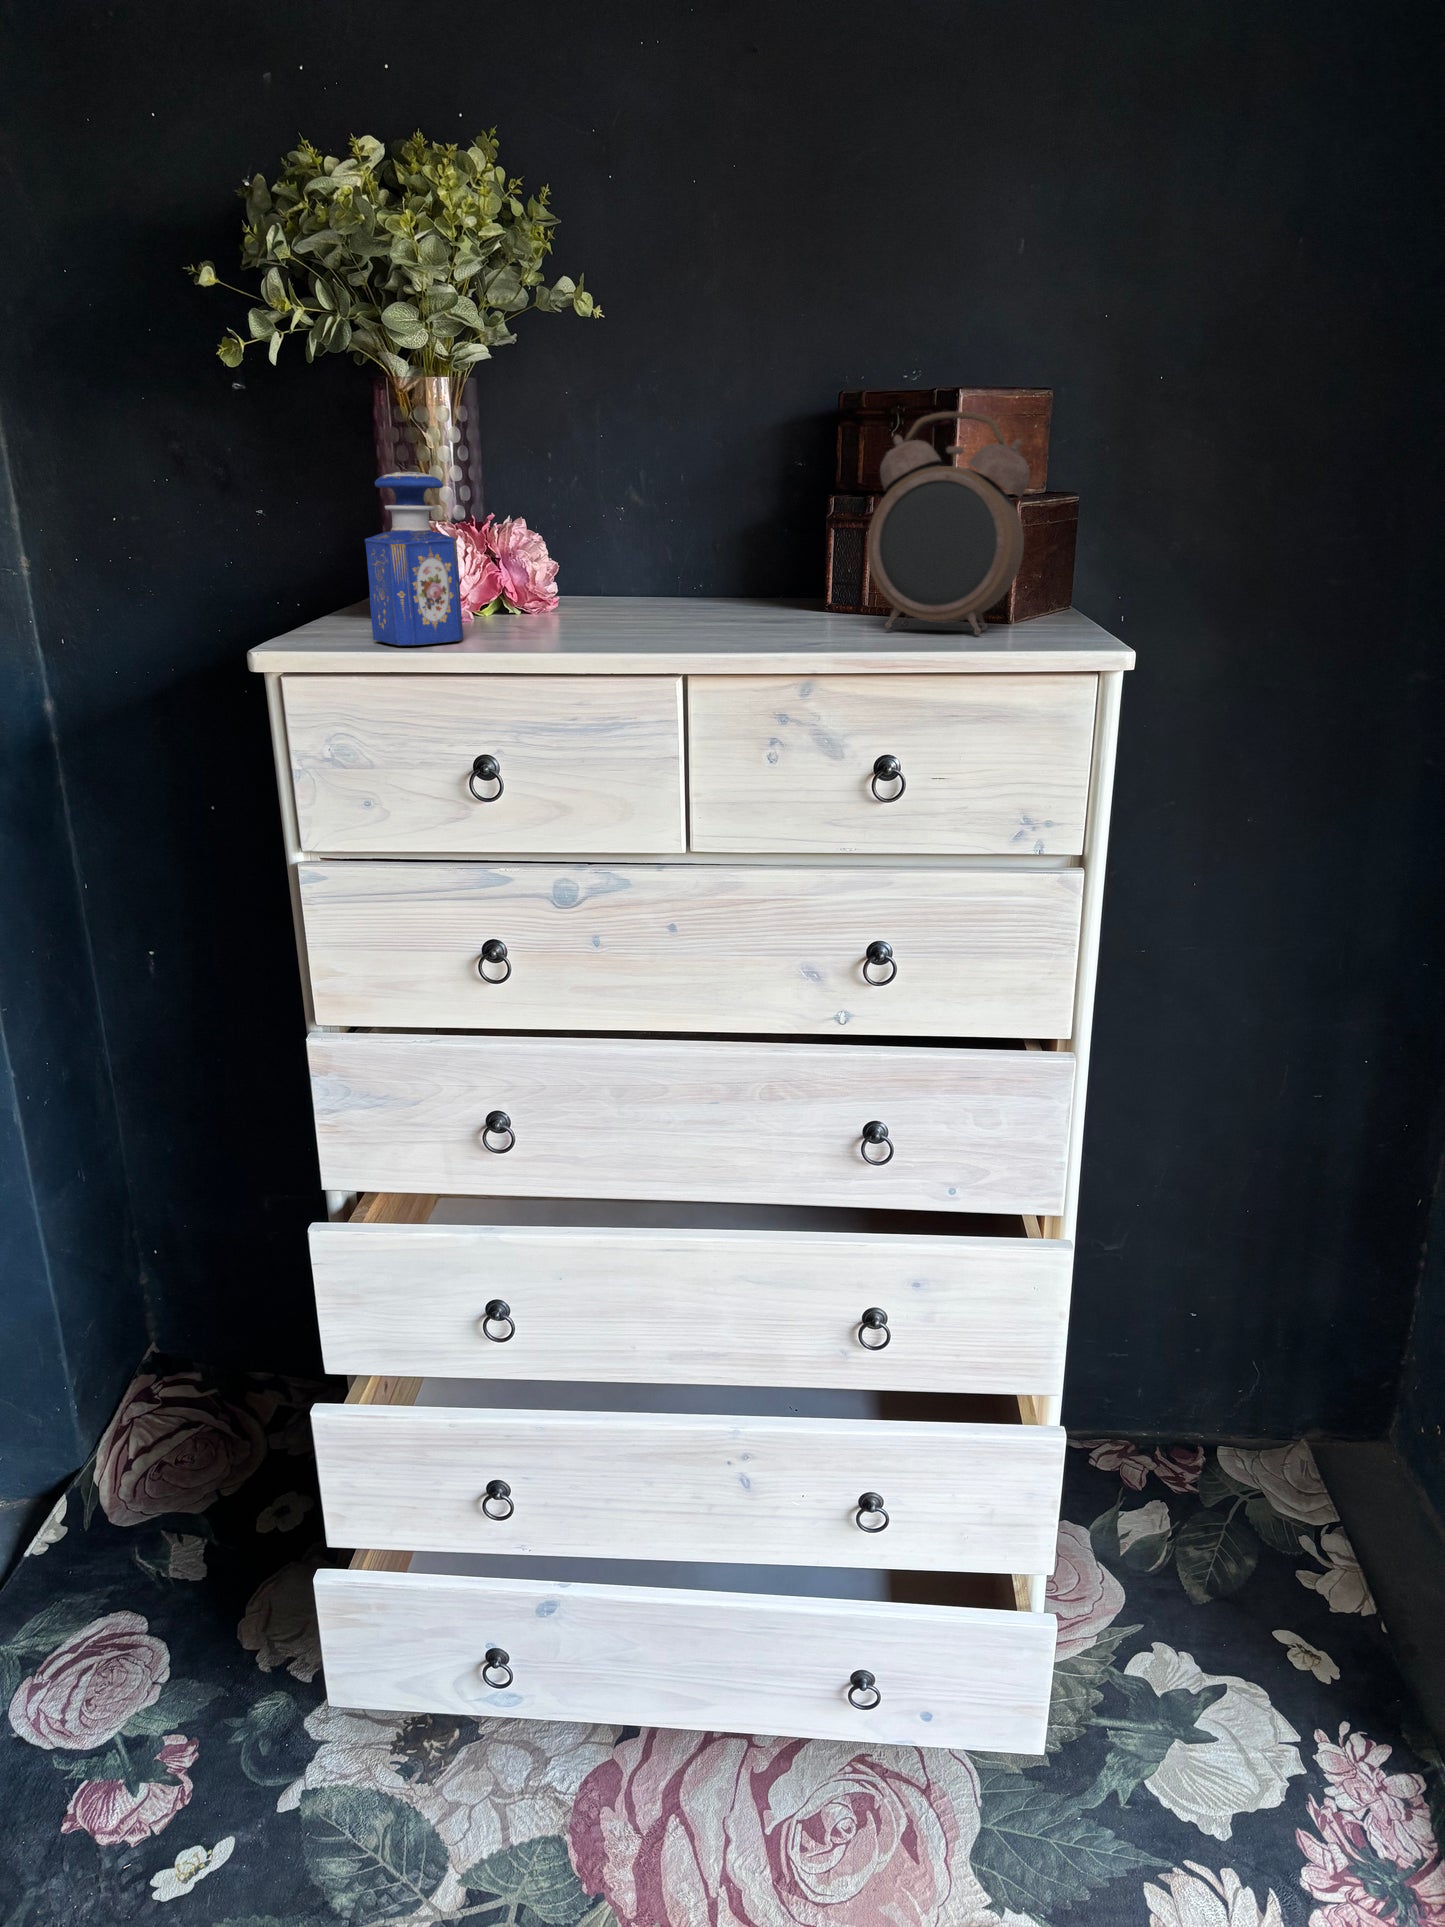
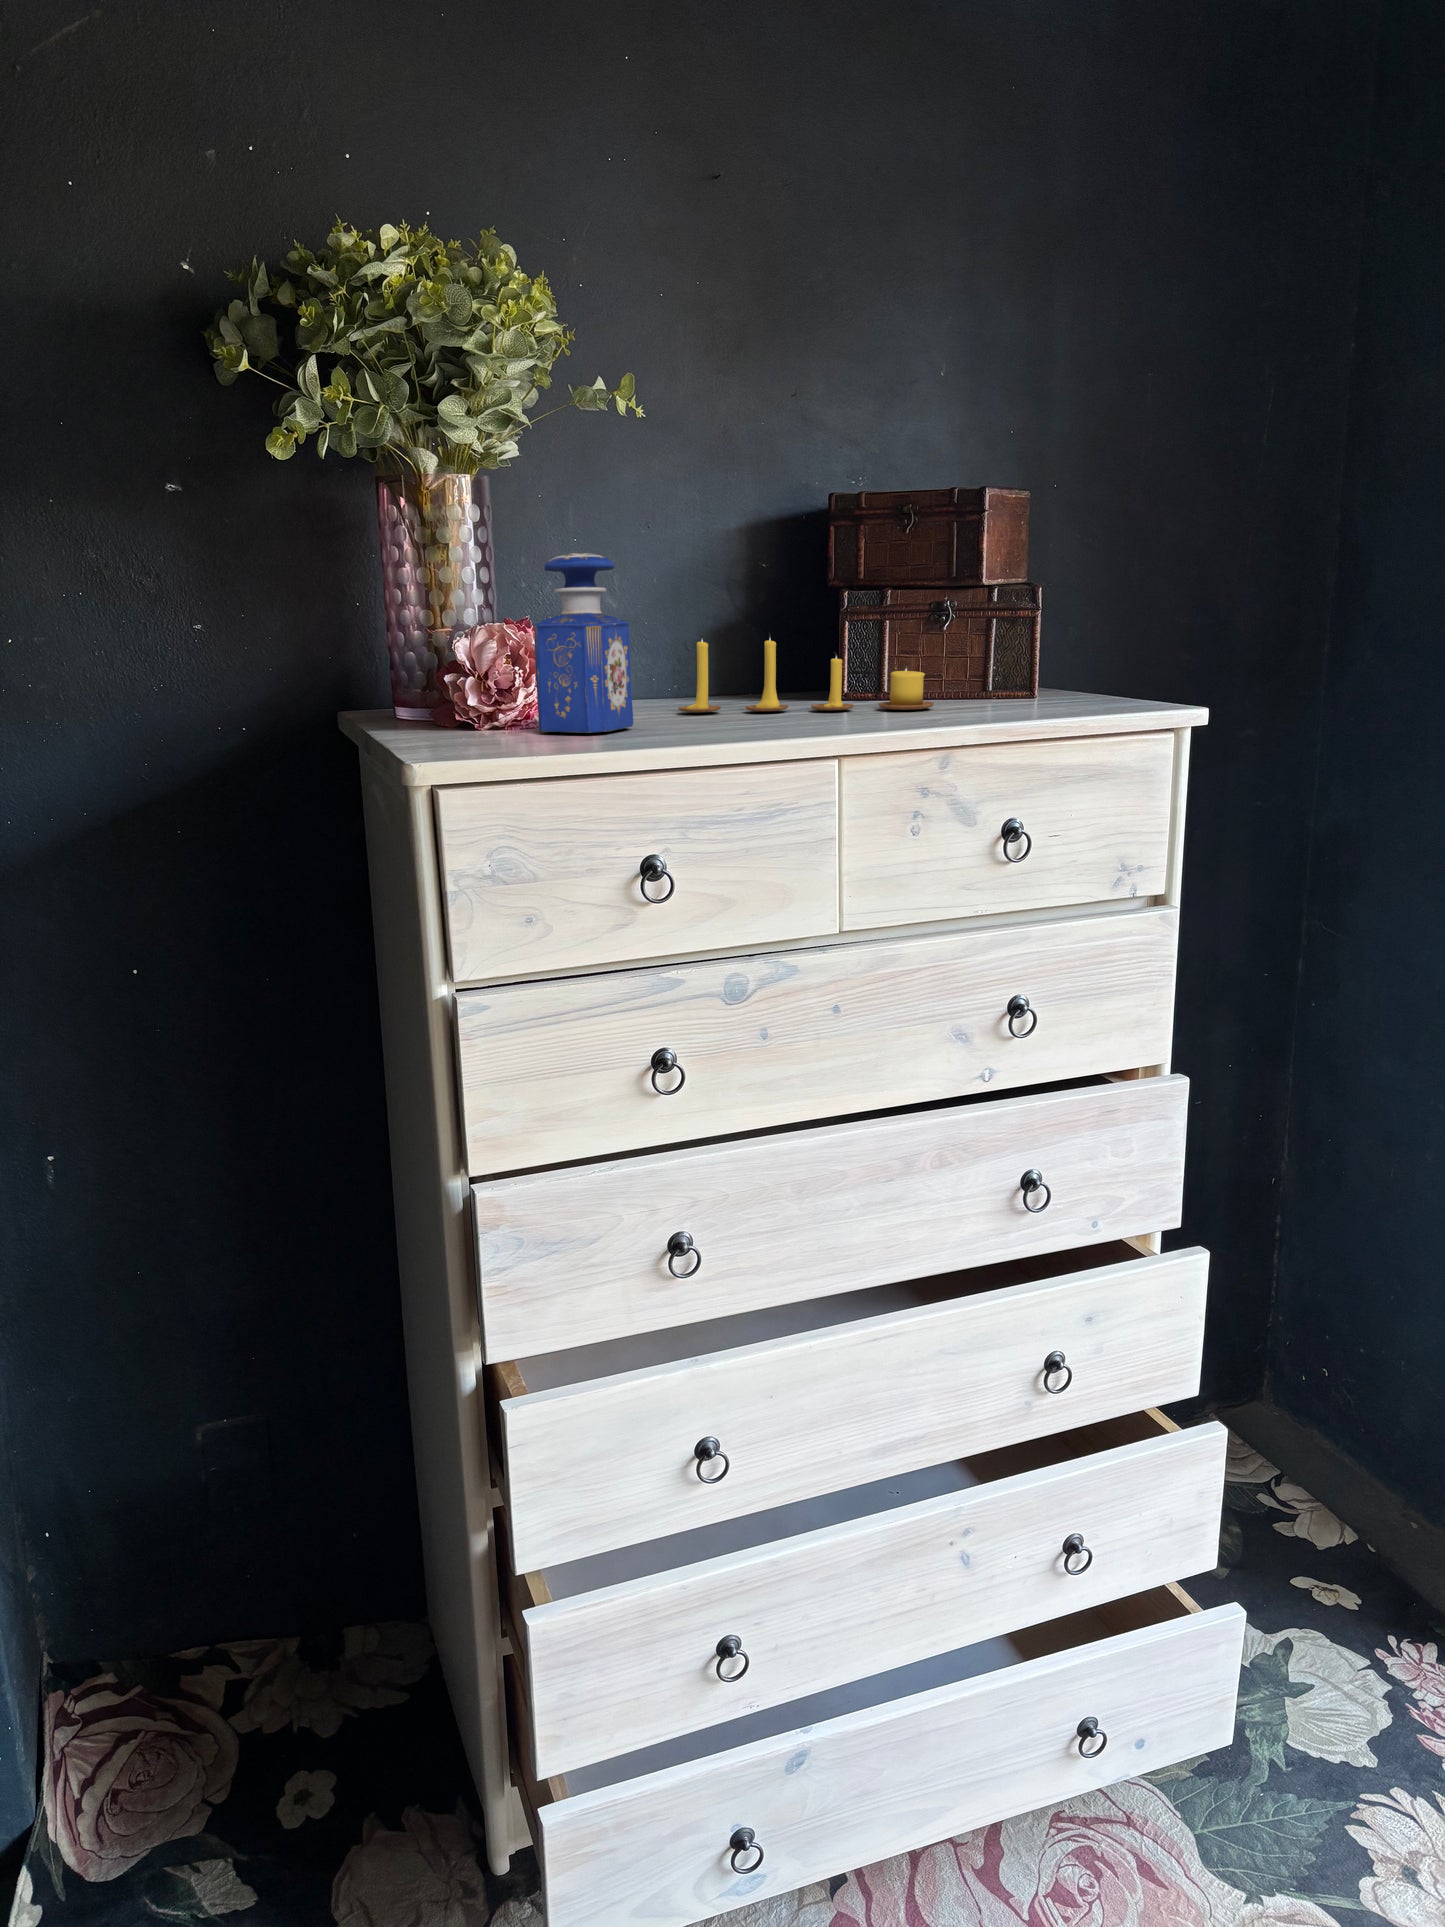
alarm clock: present [867,412,1030,635] -> none [951,499,1096,697]
candle: none [568,549,797,640] -> present [678,633,934,712]

